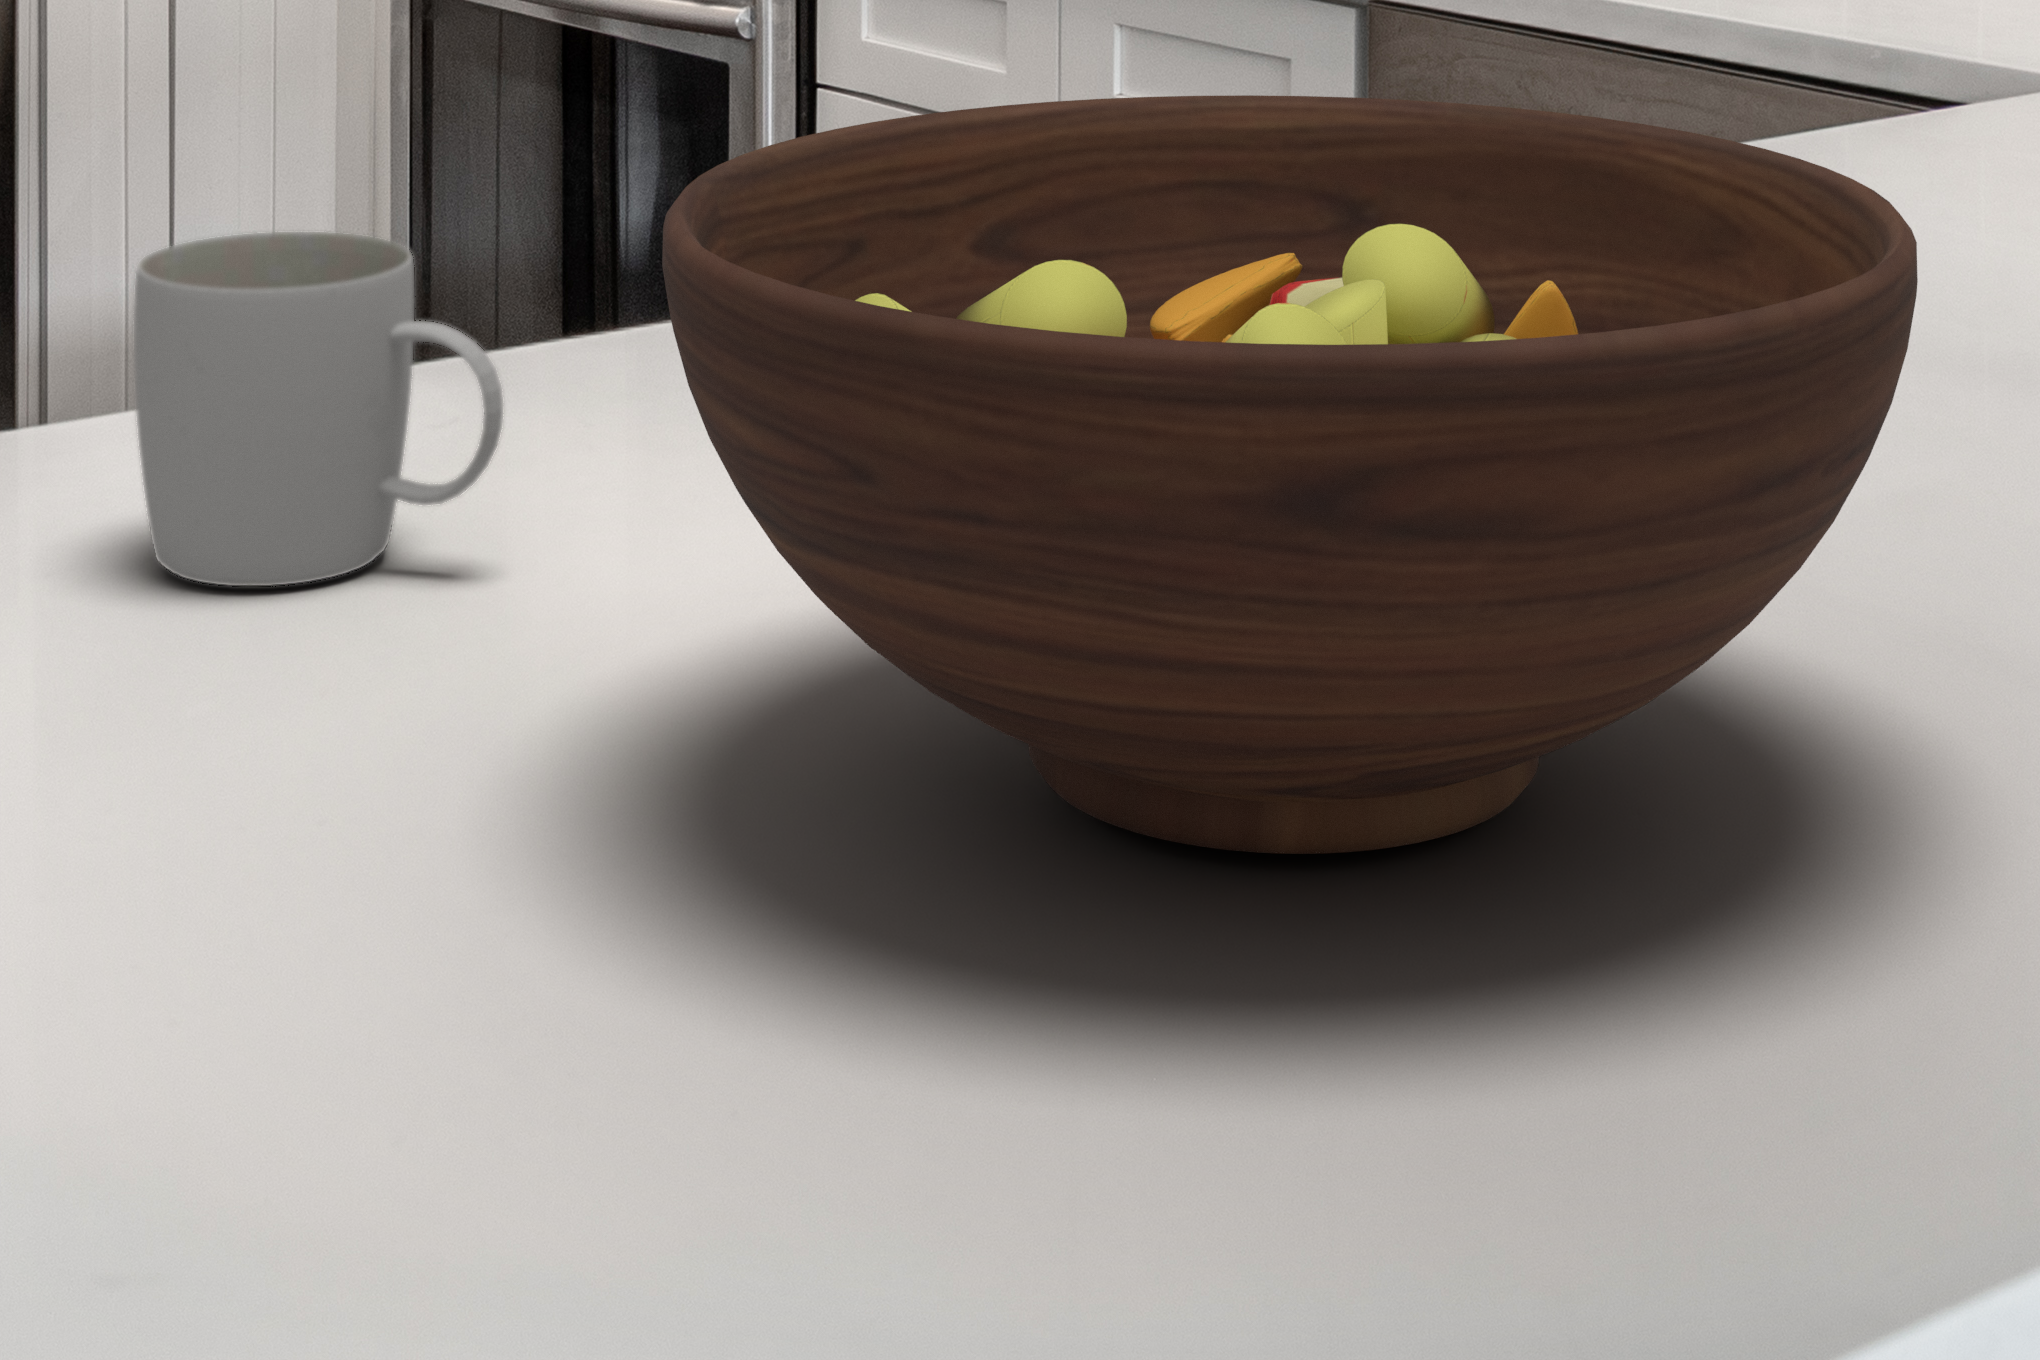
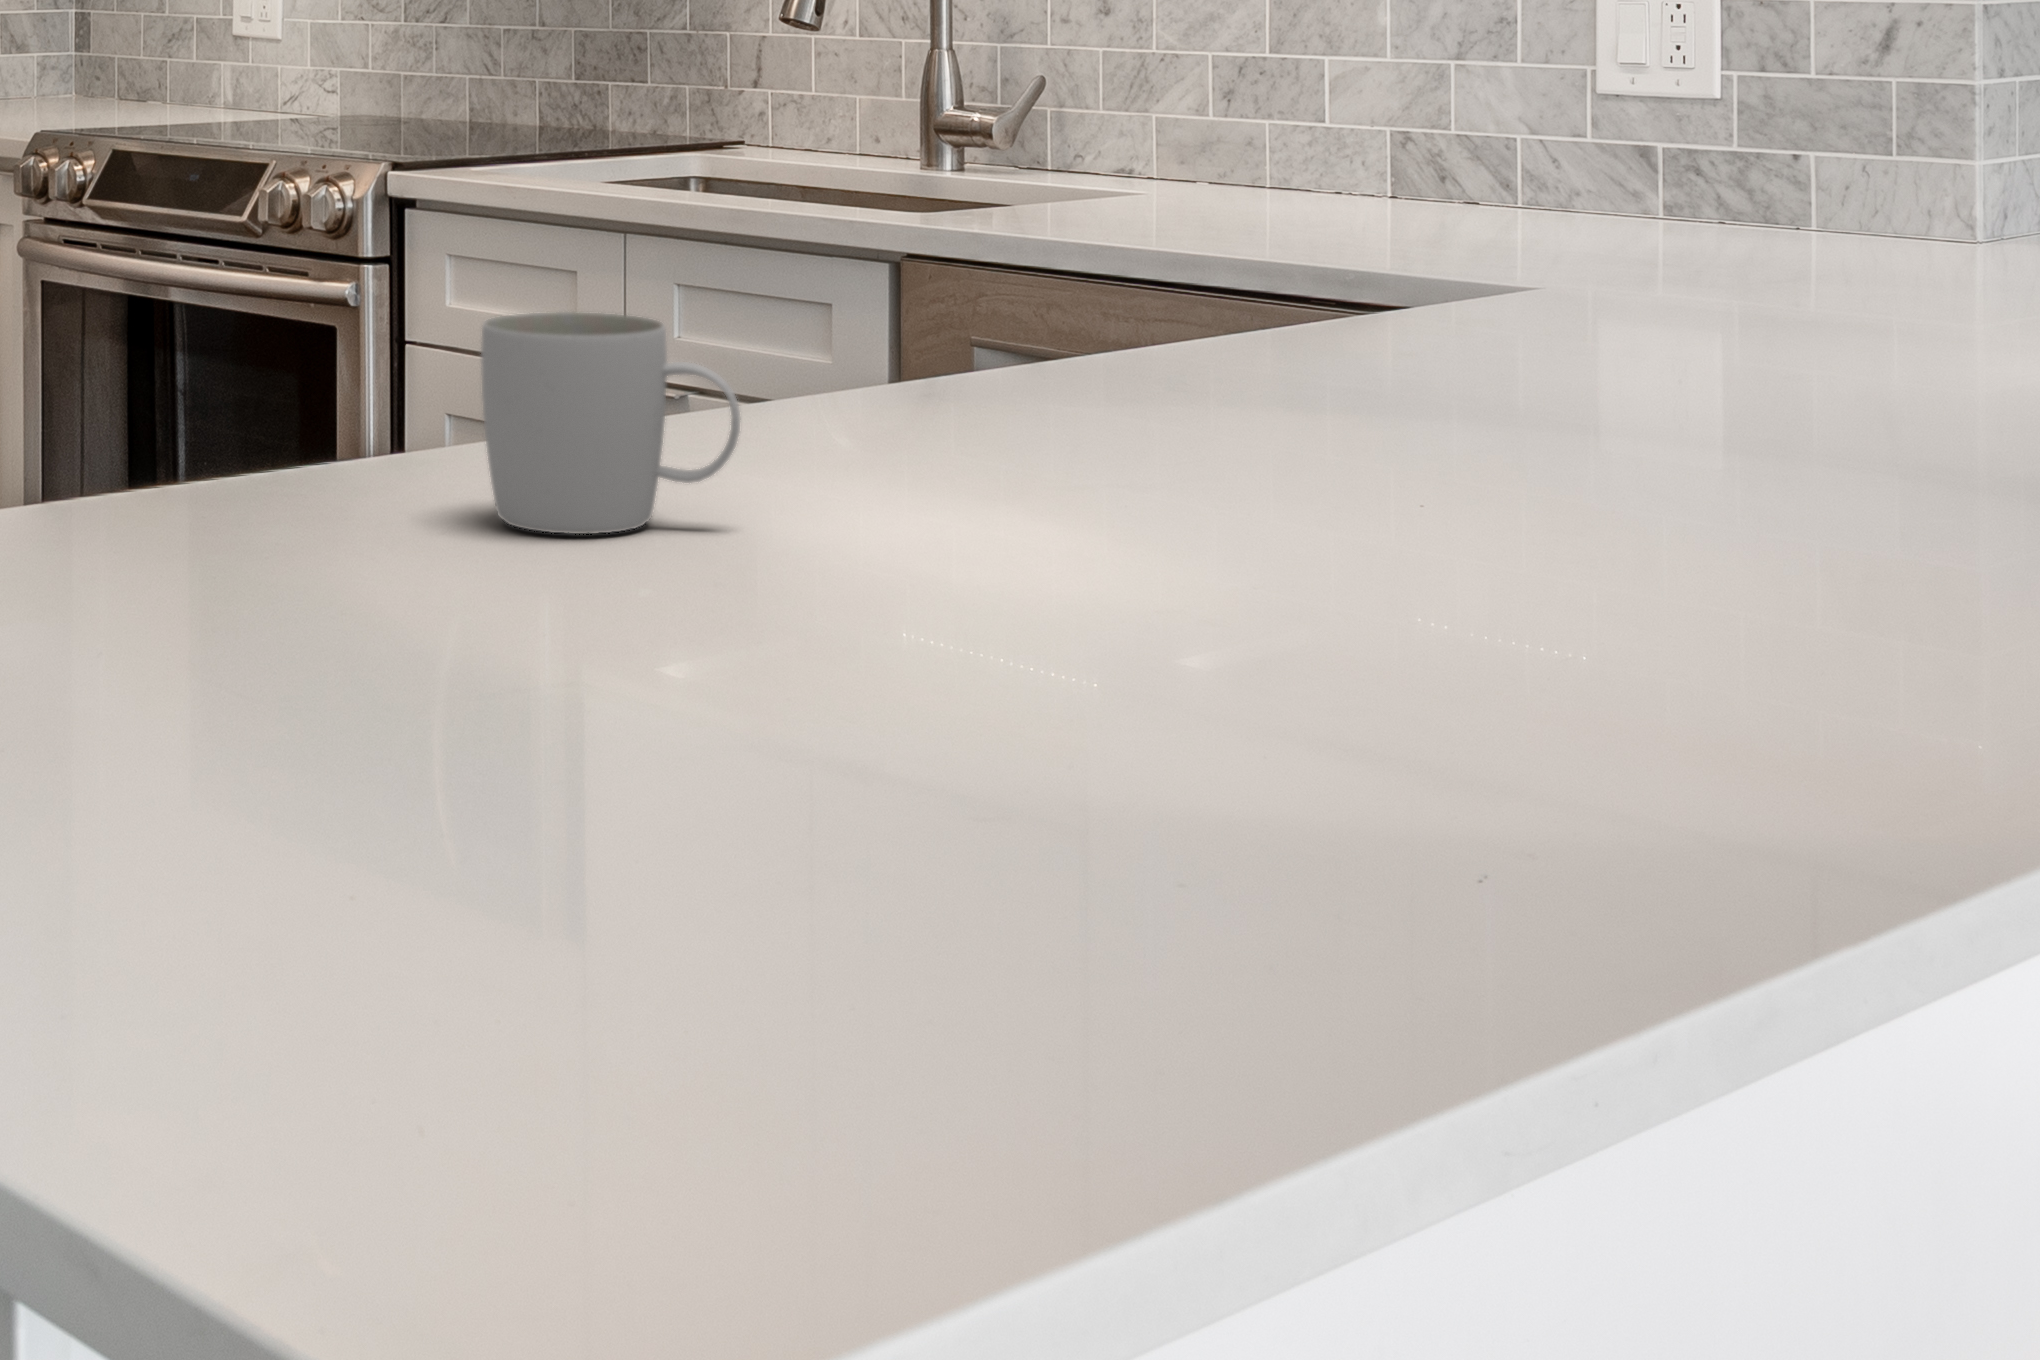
fruit bowl: present [662,95,1918,854] -> none [979,201,1839,635]

